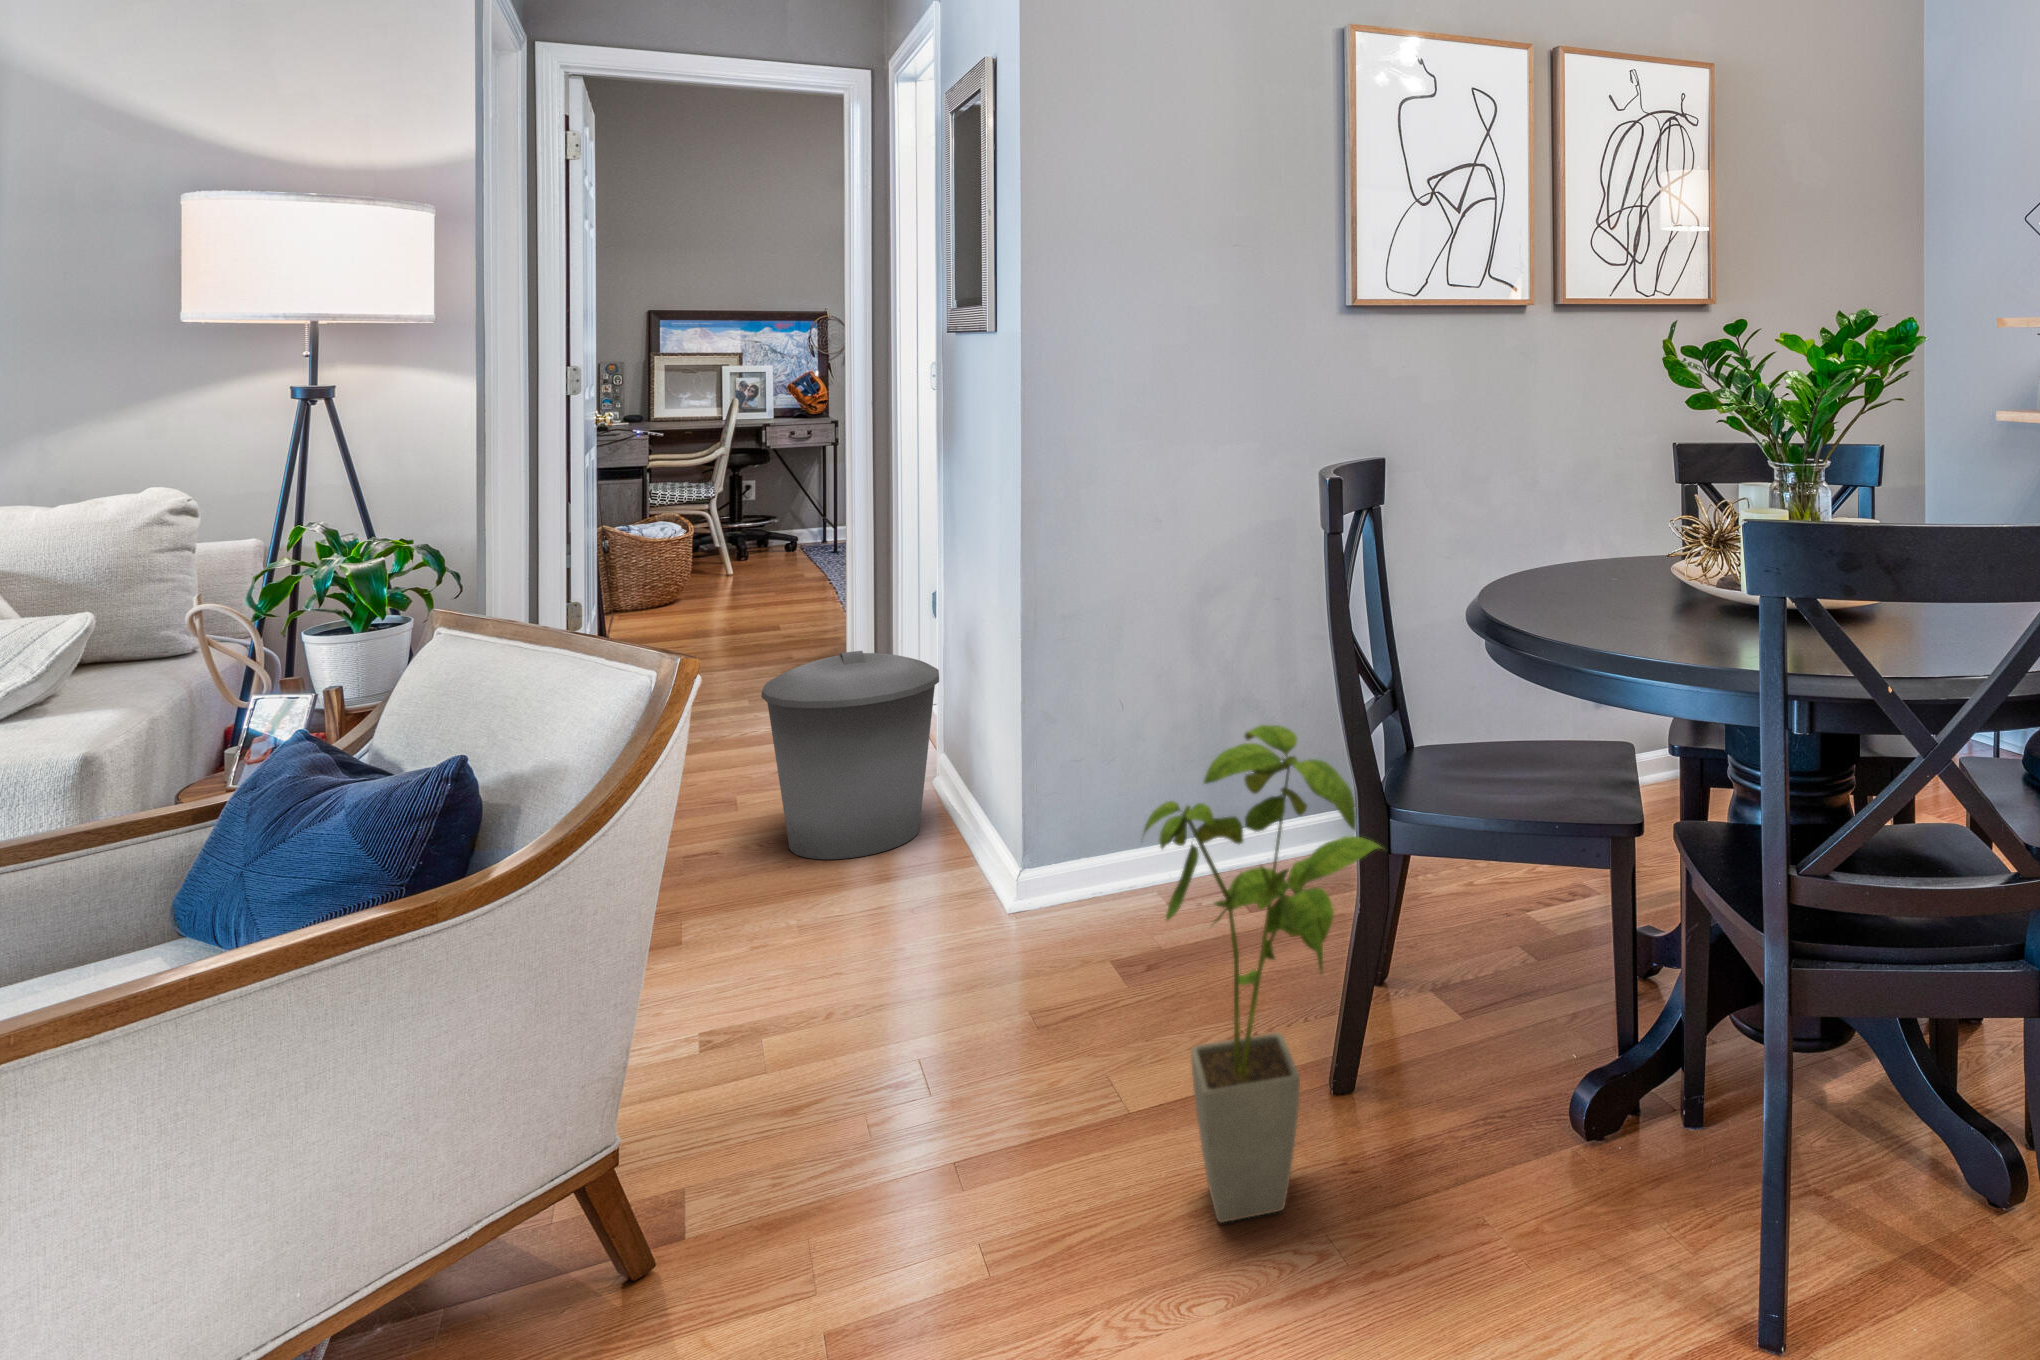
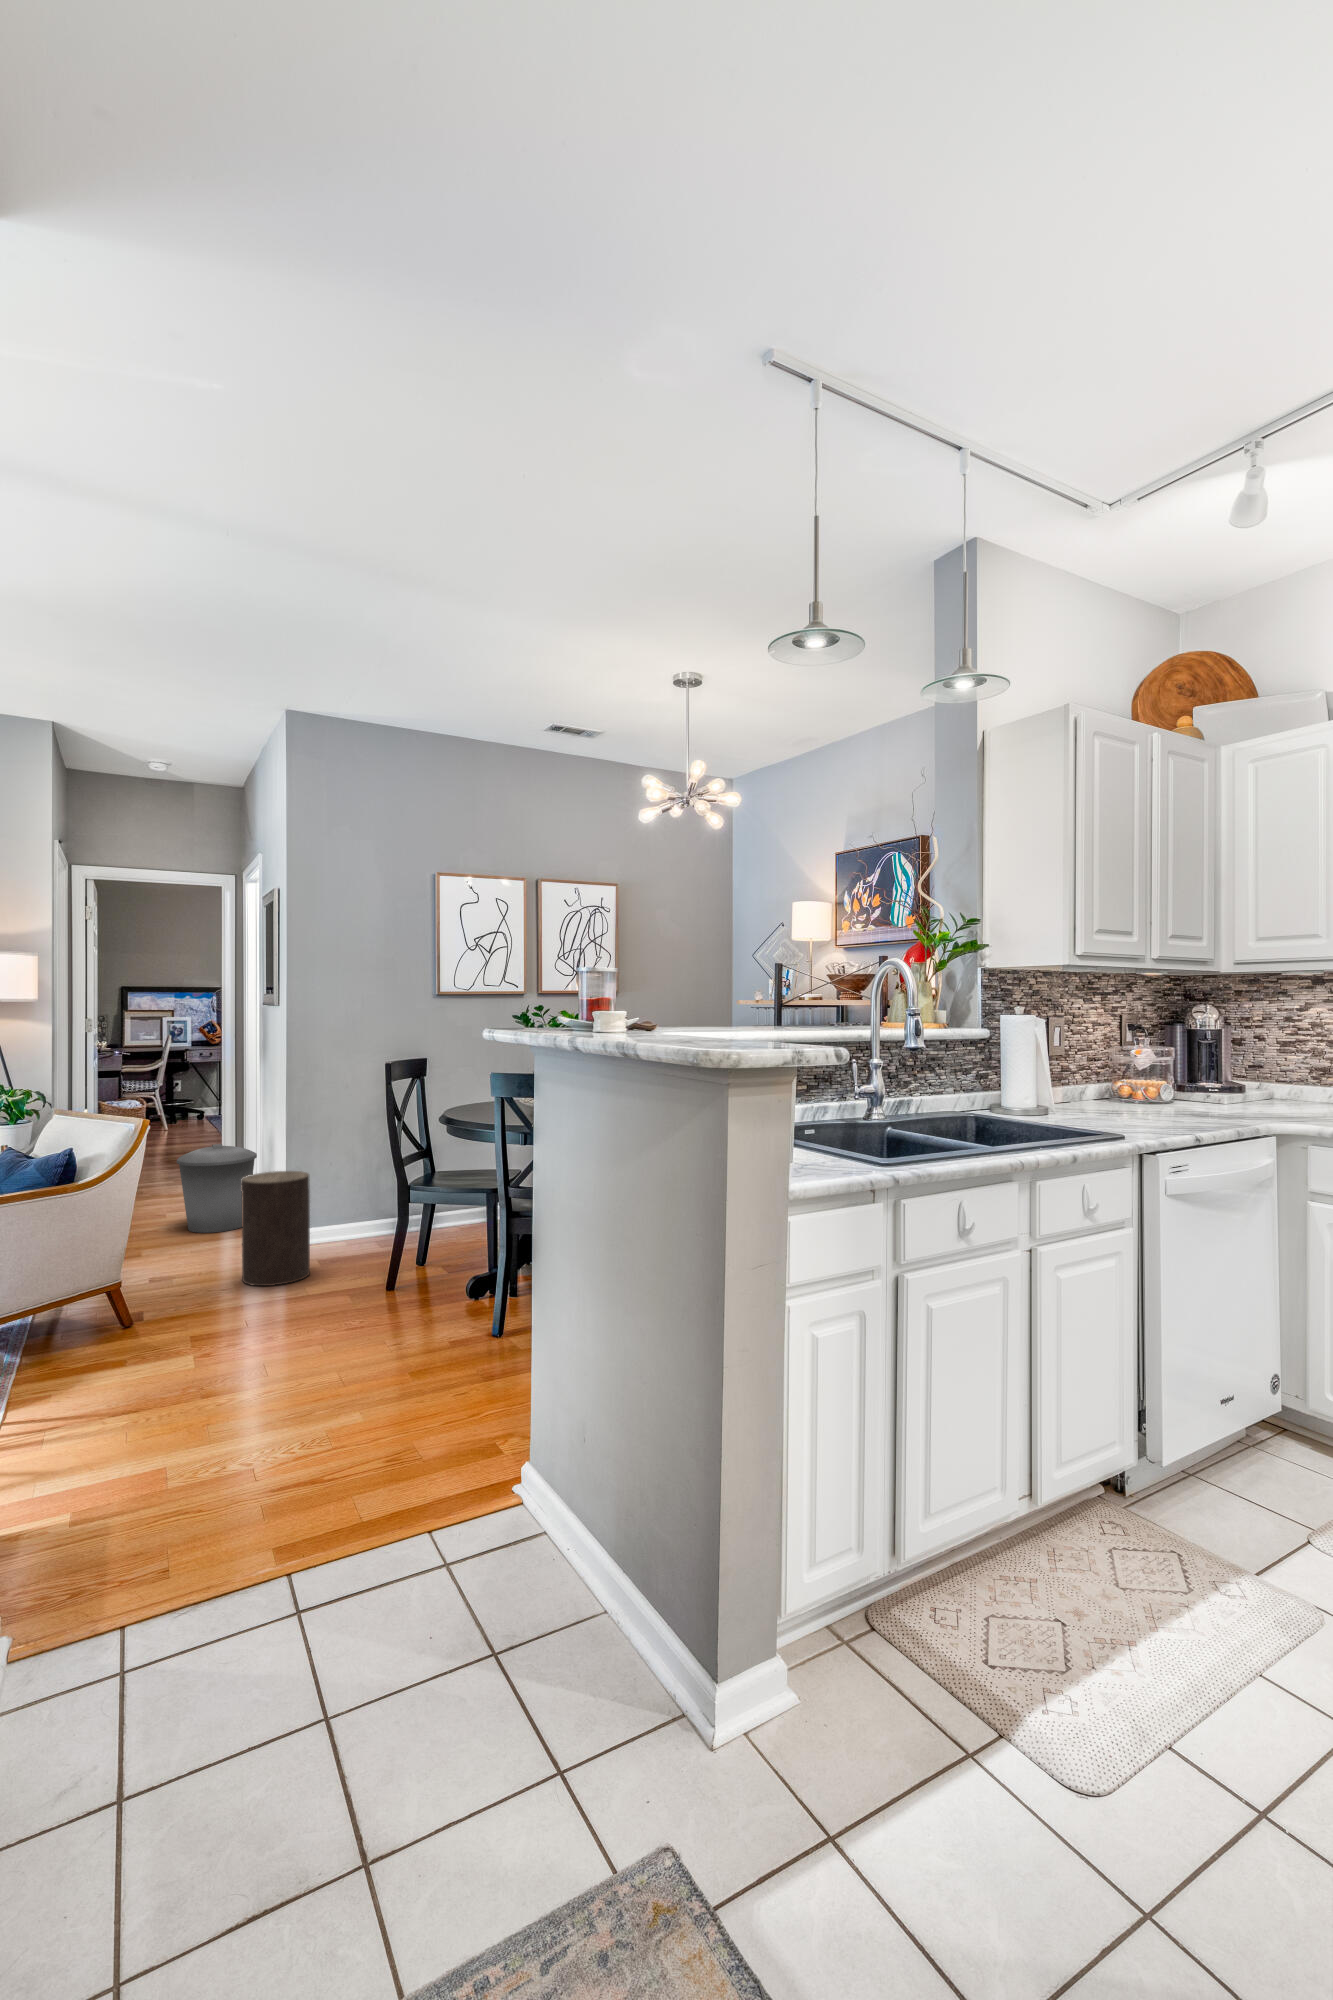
house plant: present [1142,725,1385,1223] -> none [306,1145,400,1316]
stool: none [936,748,1108,1071] -> present [241,1171,310,1286]

